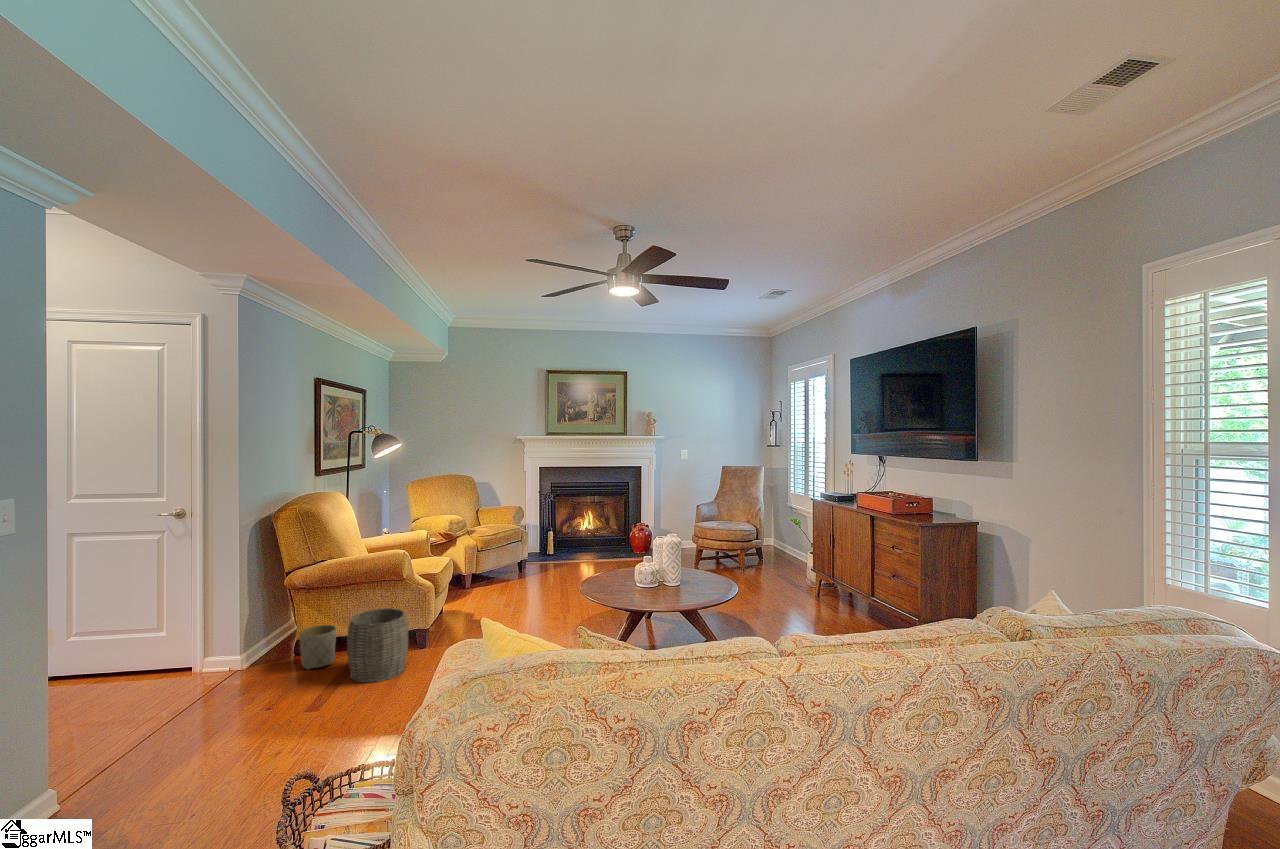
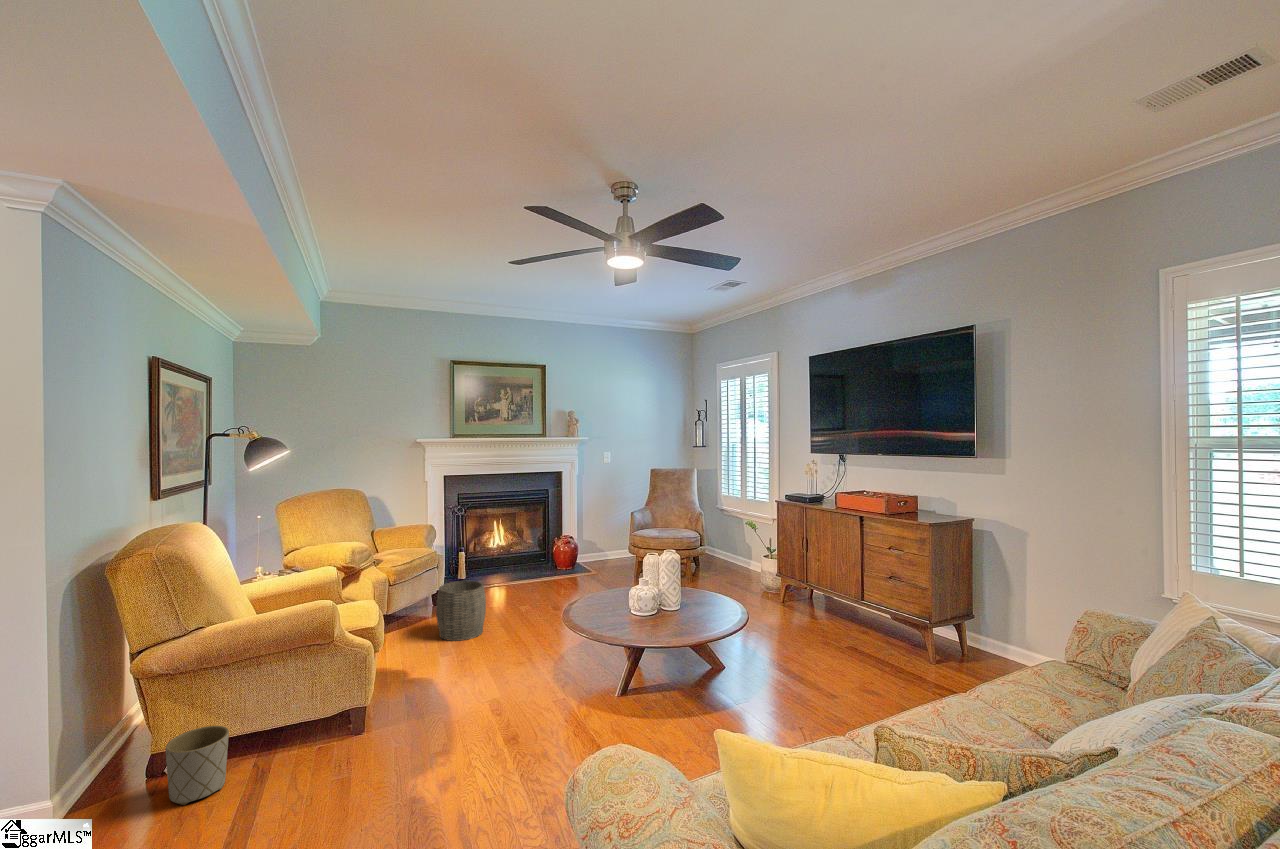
woven basket: present [347,608,408,683] -> present [436,581,486,641]

